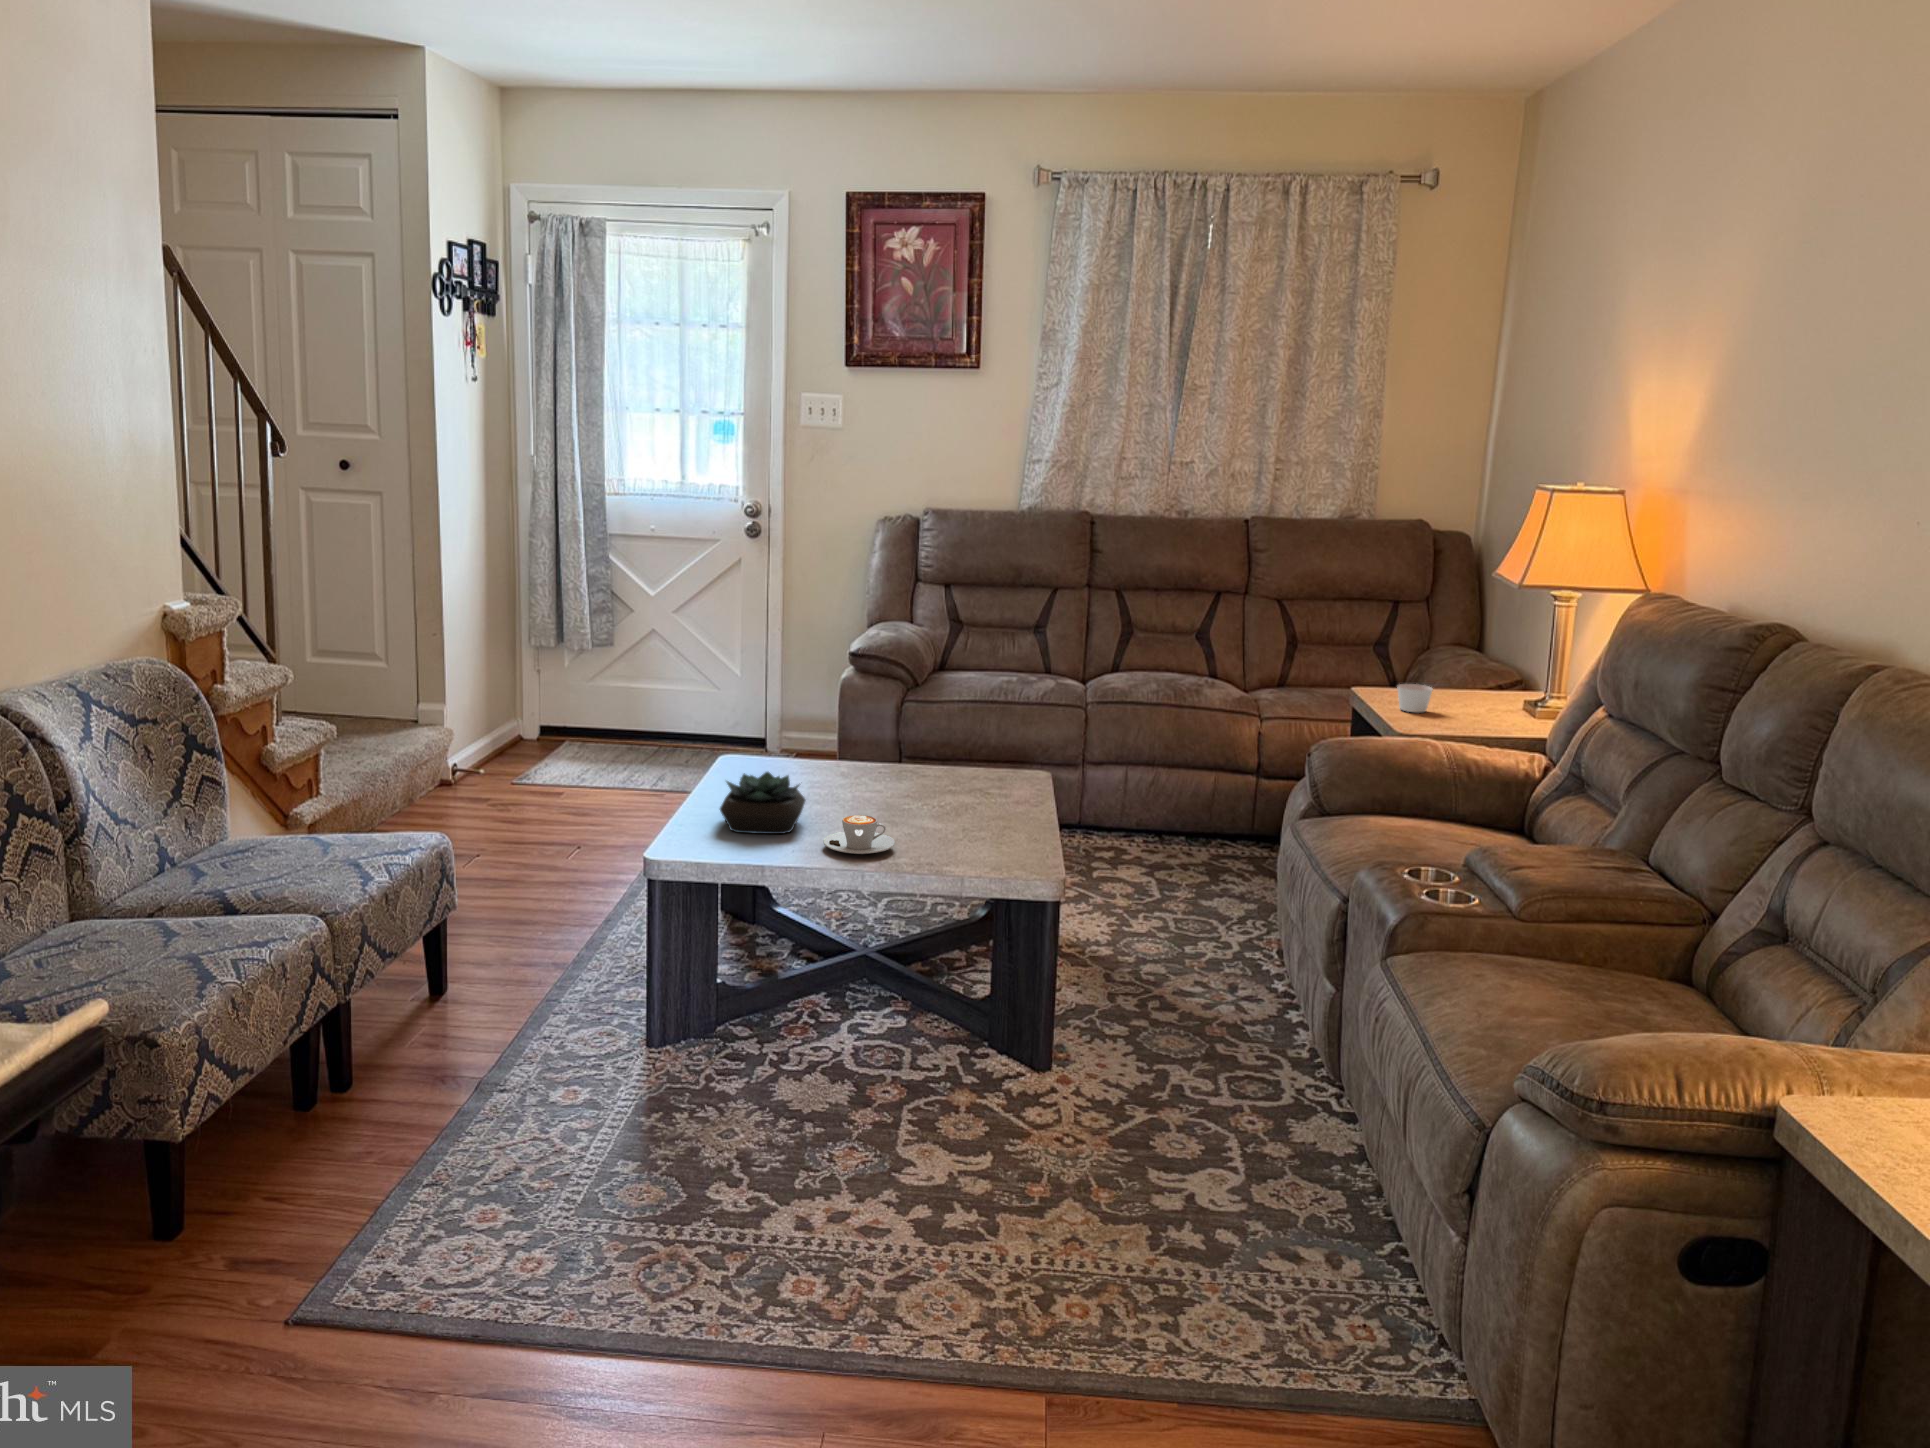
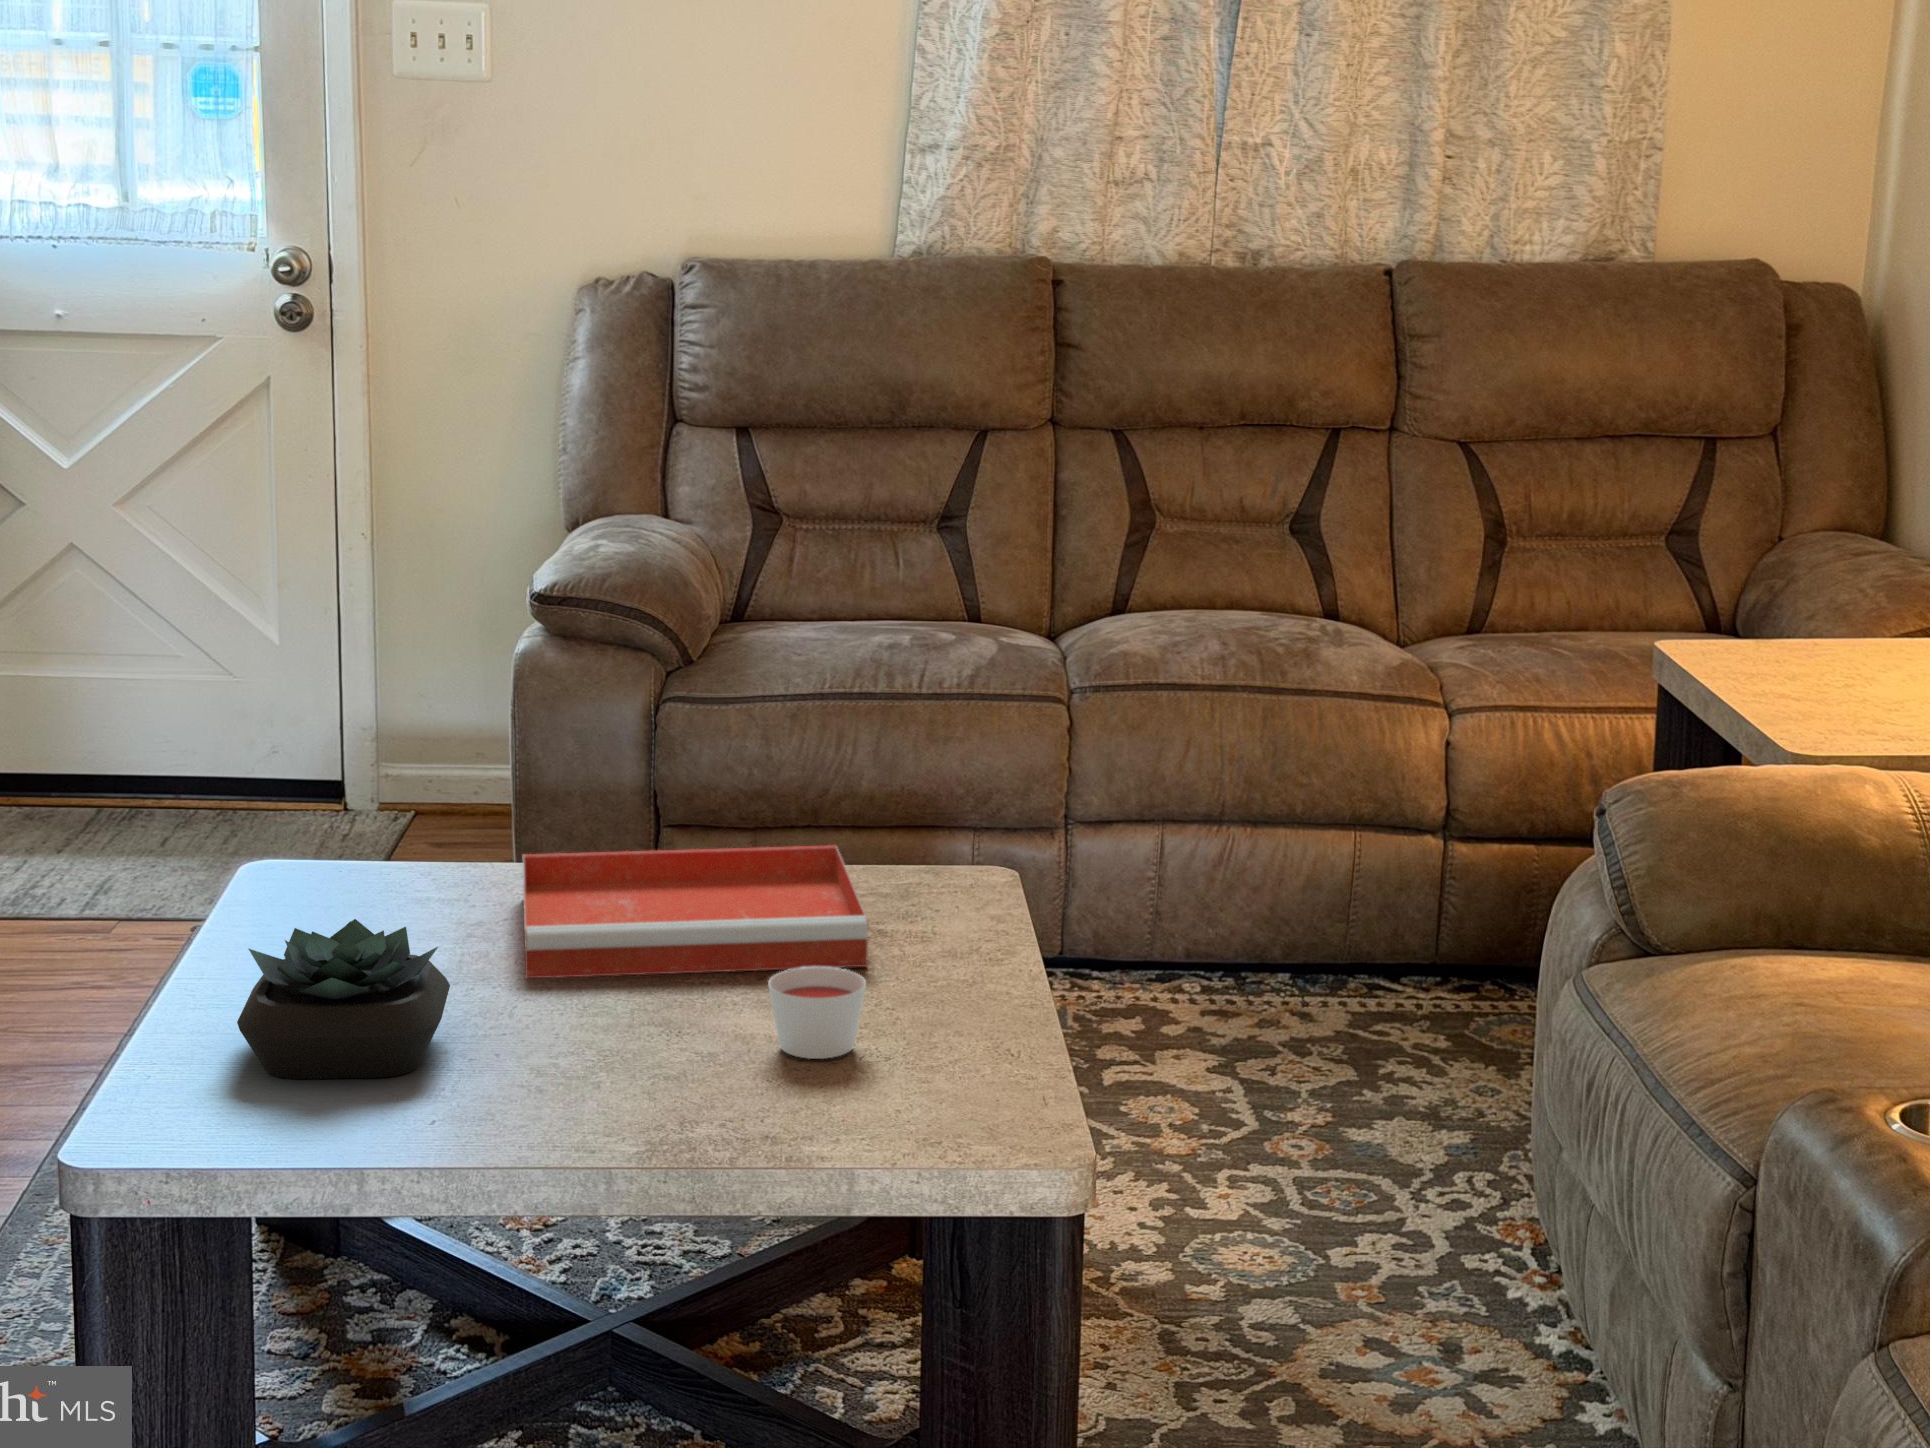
candle: present [1398,684,1433,712] -> present [768,967,866,1059]
tray: none [837,754,983,805] -> present [523,845,868,978]
coffee cup: present [823,815,895,854] -> none [496,1025,671,1125]

